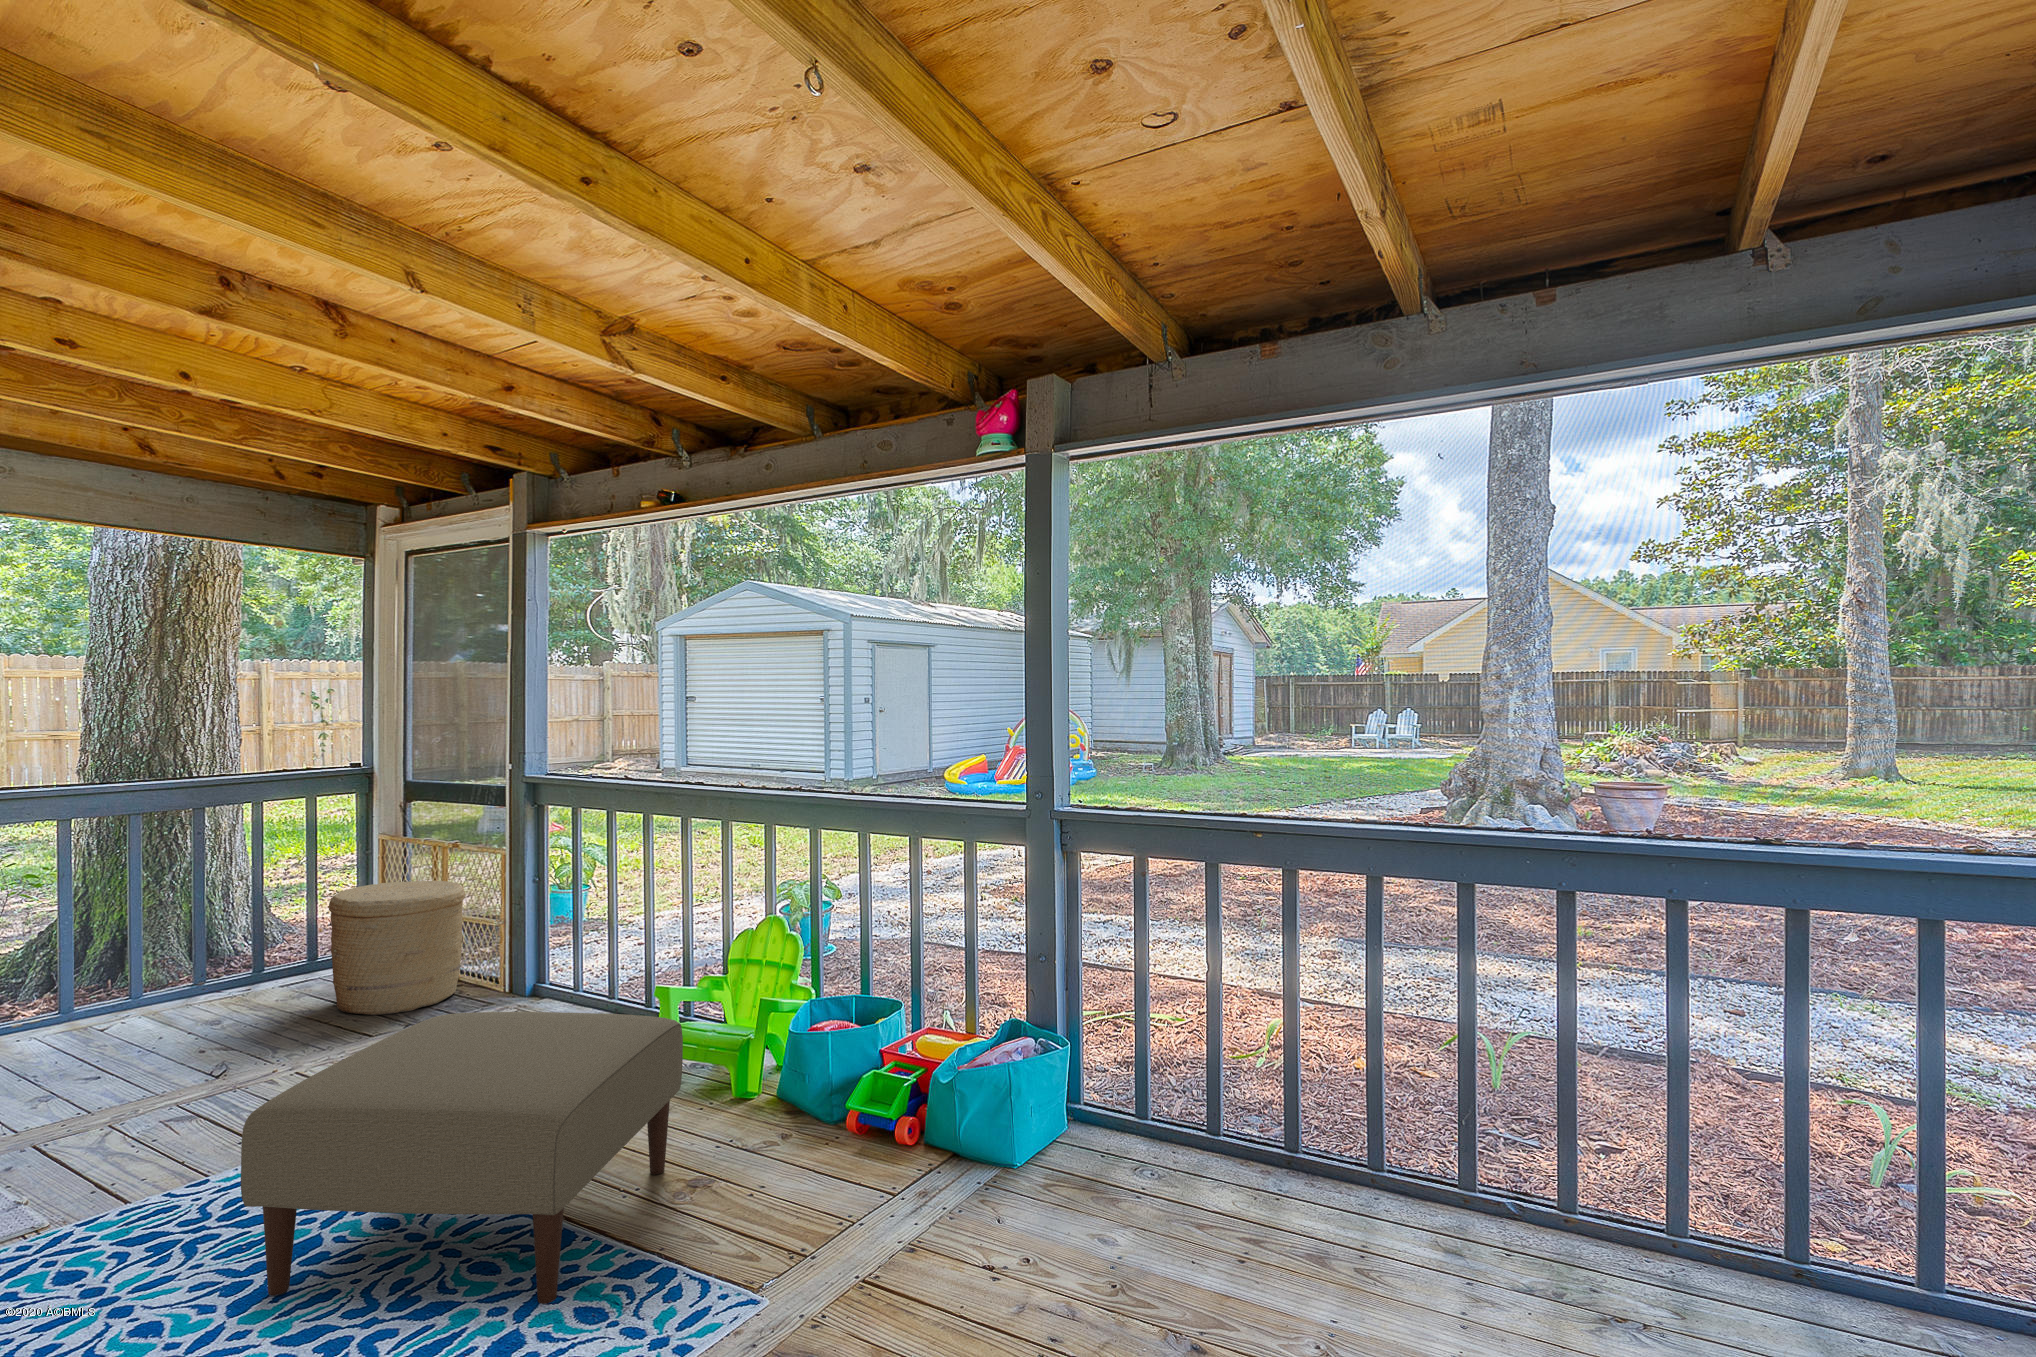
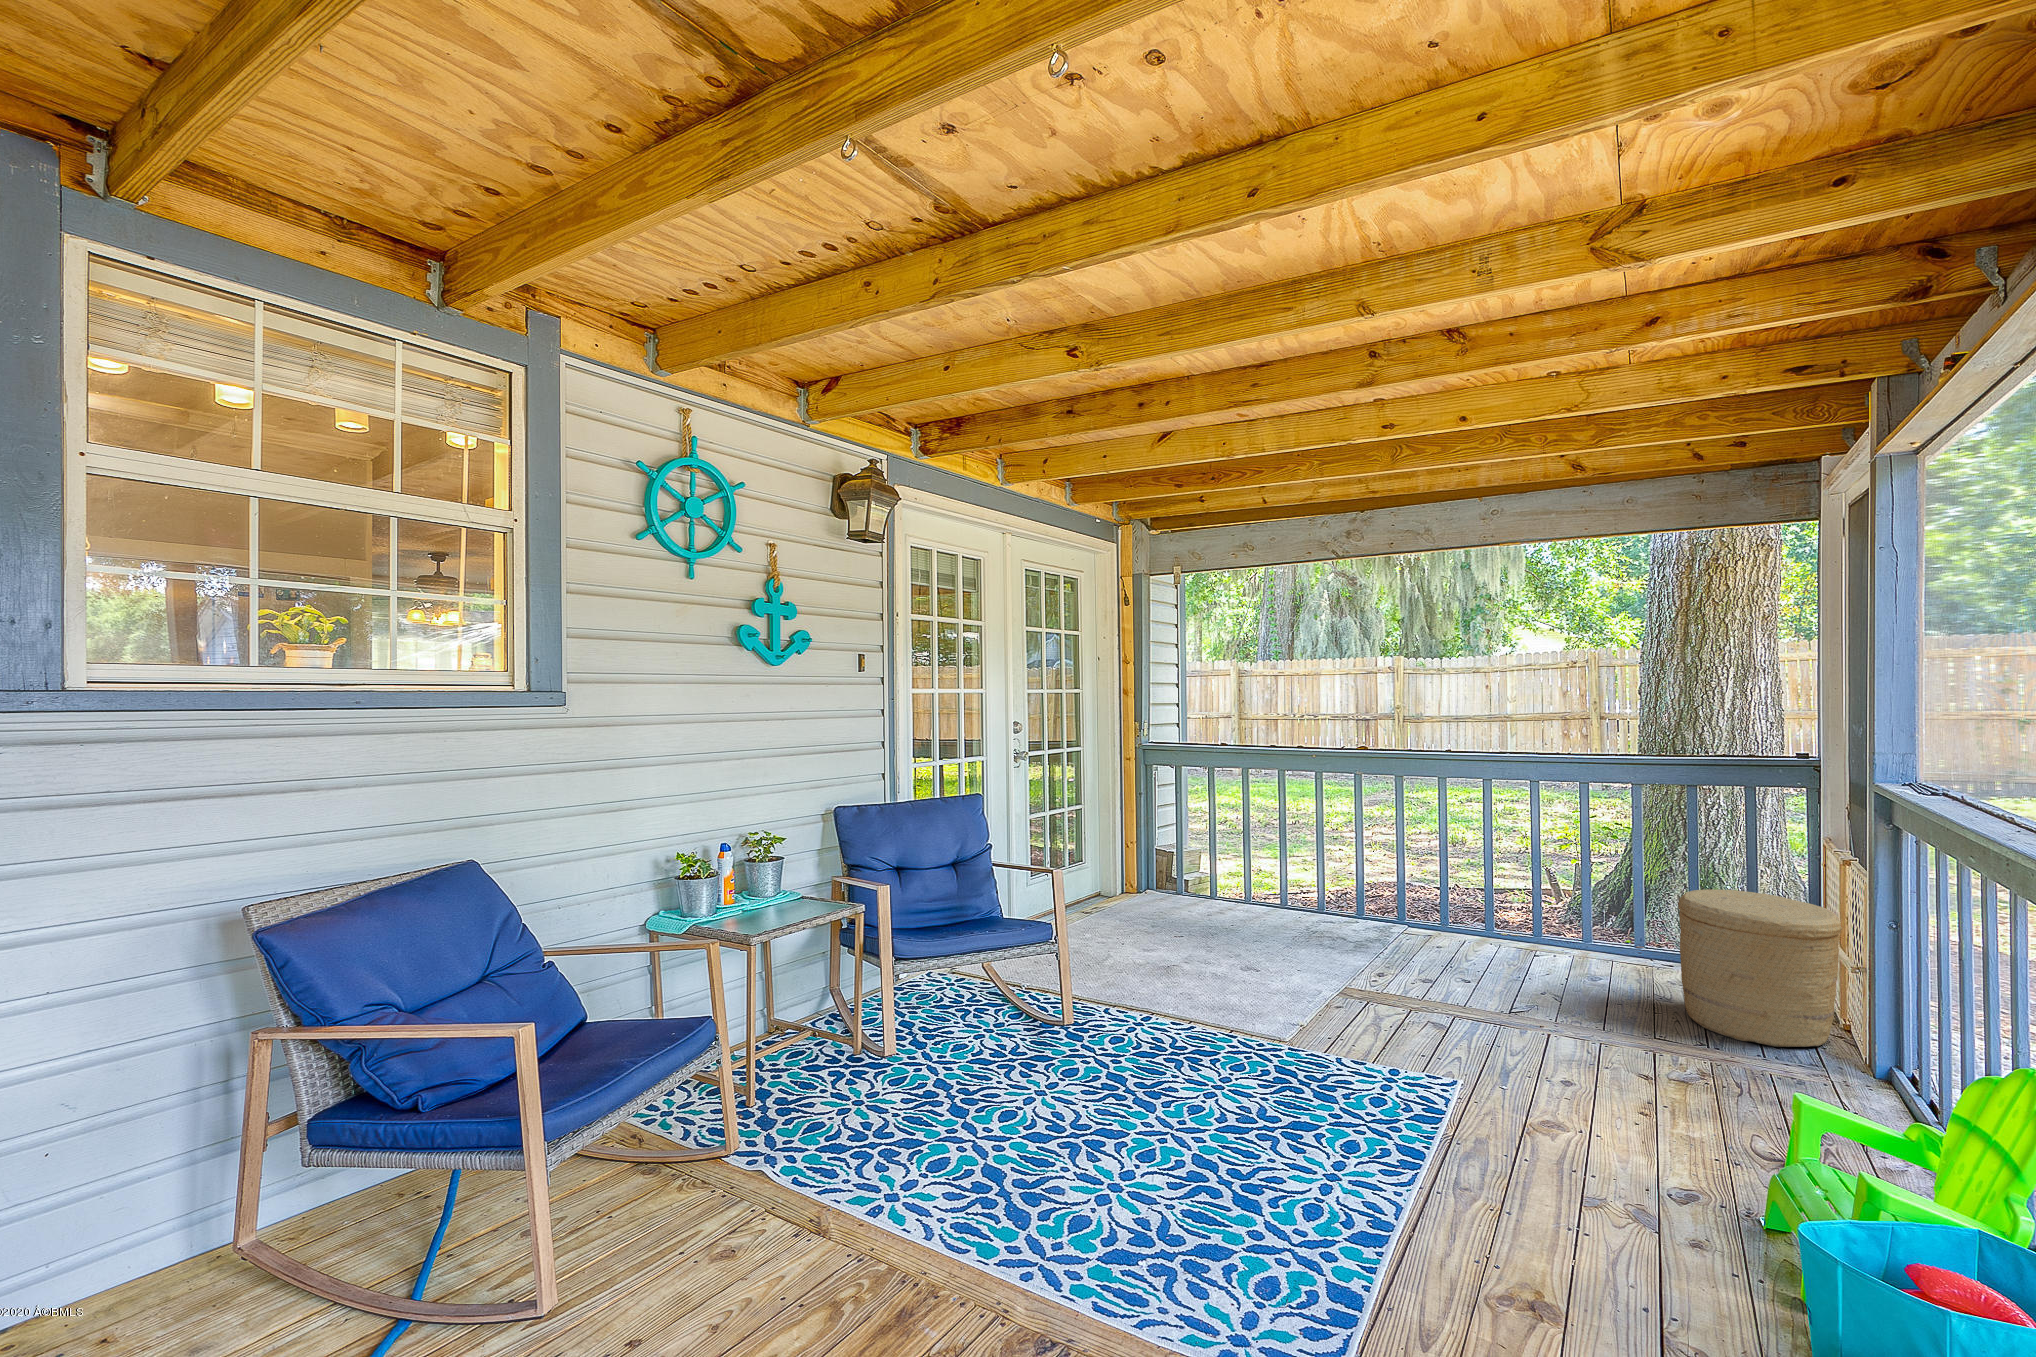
ottoman: present [241,1012,683,1304] -> none [1235,988,1597,1293]

